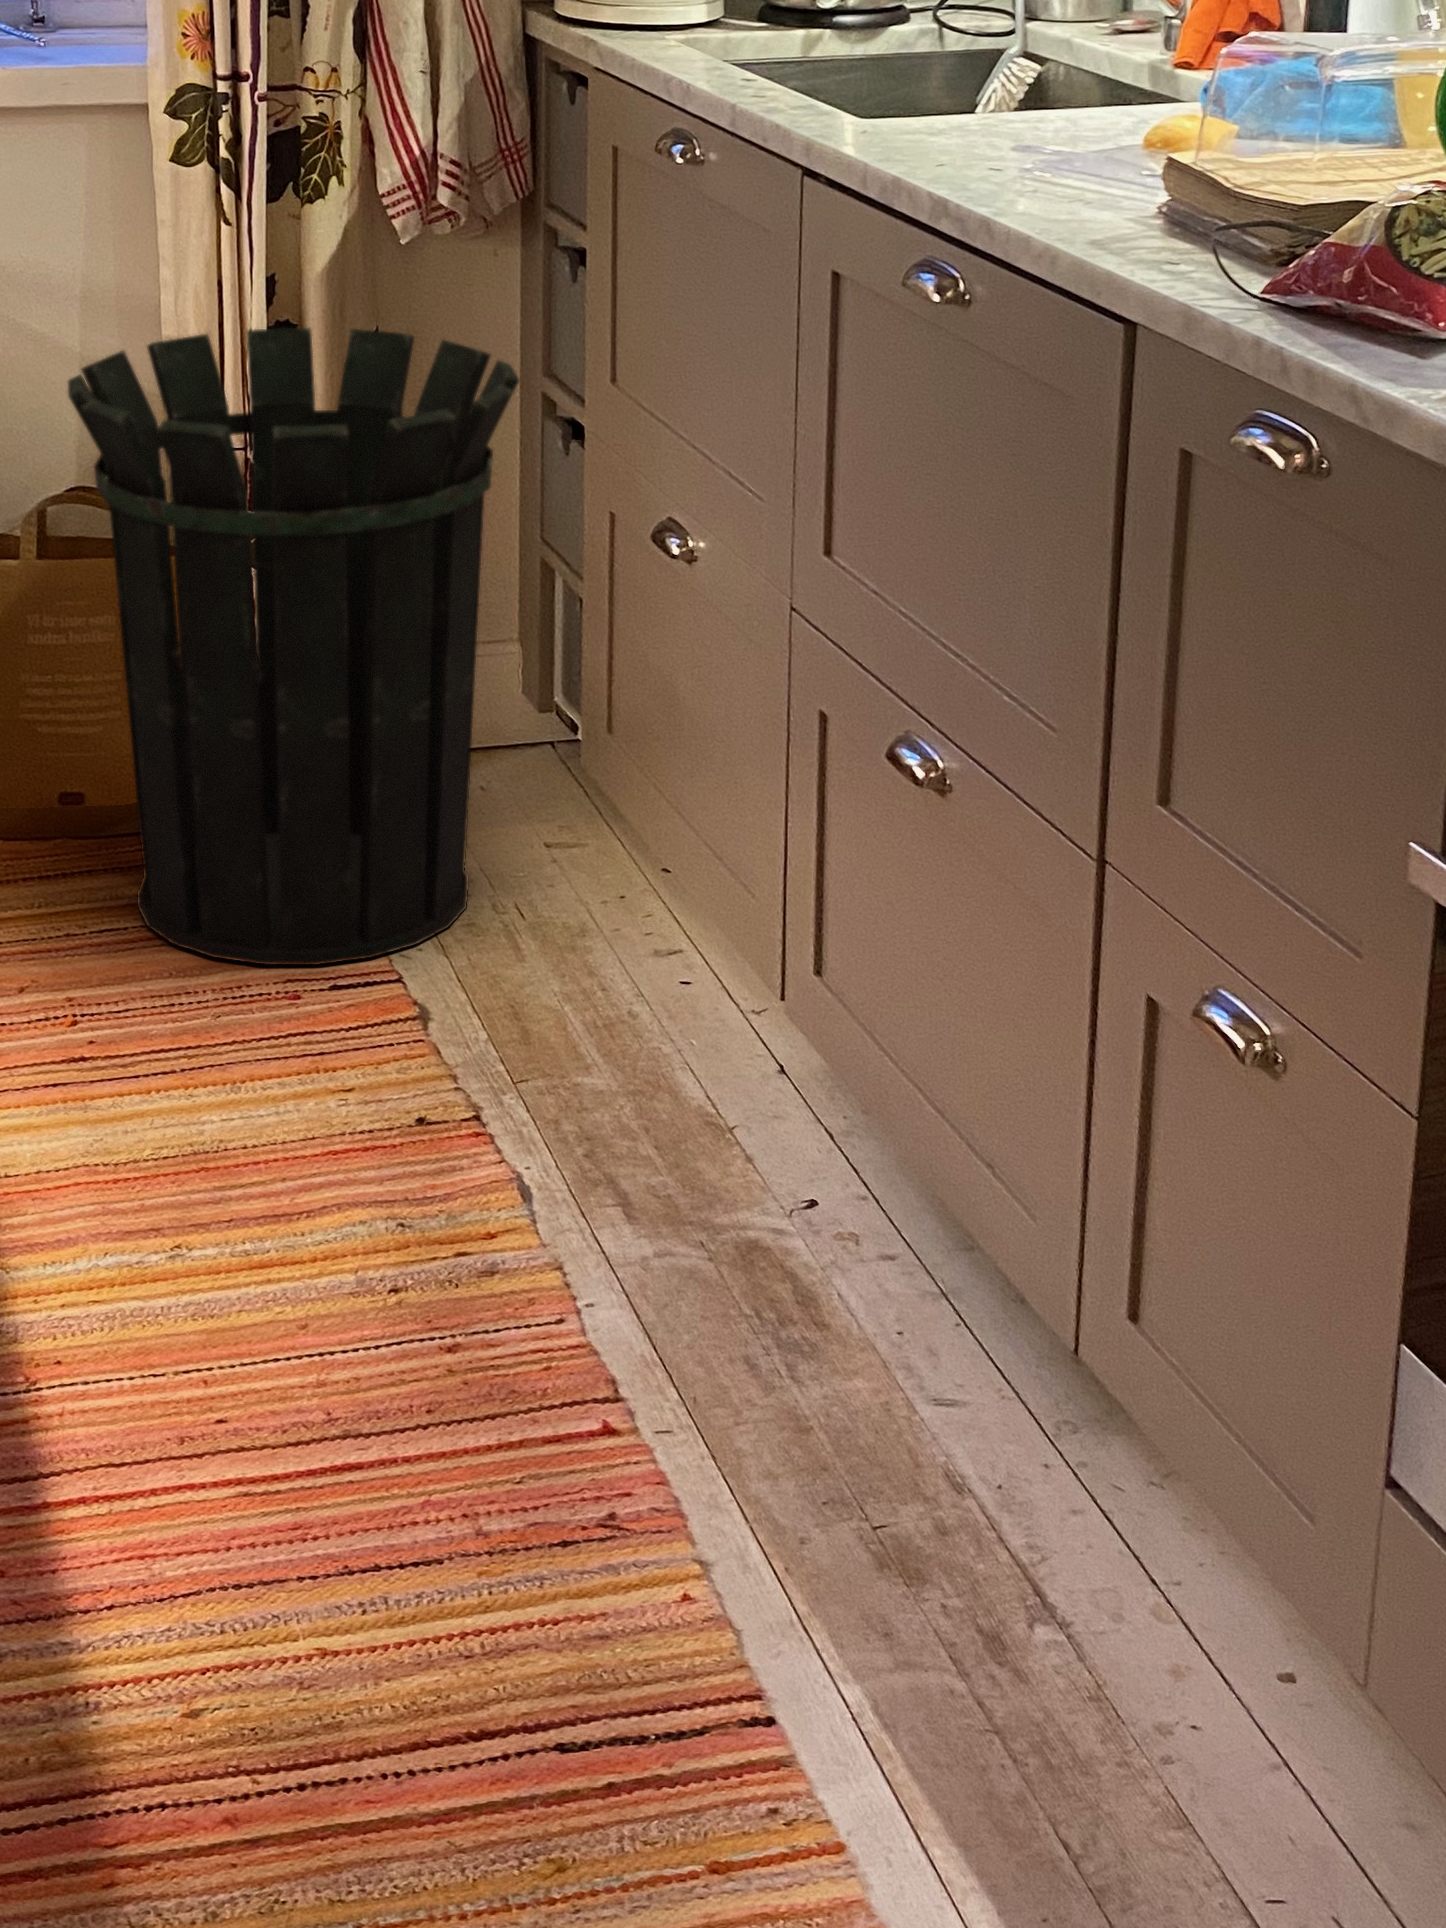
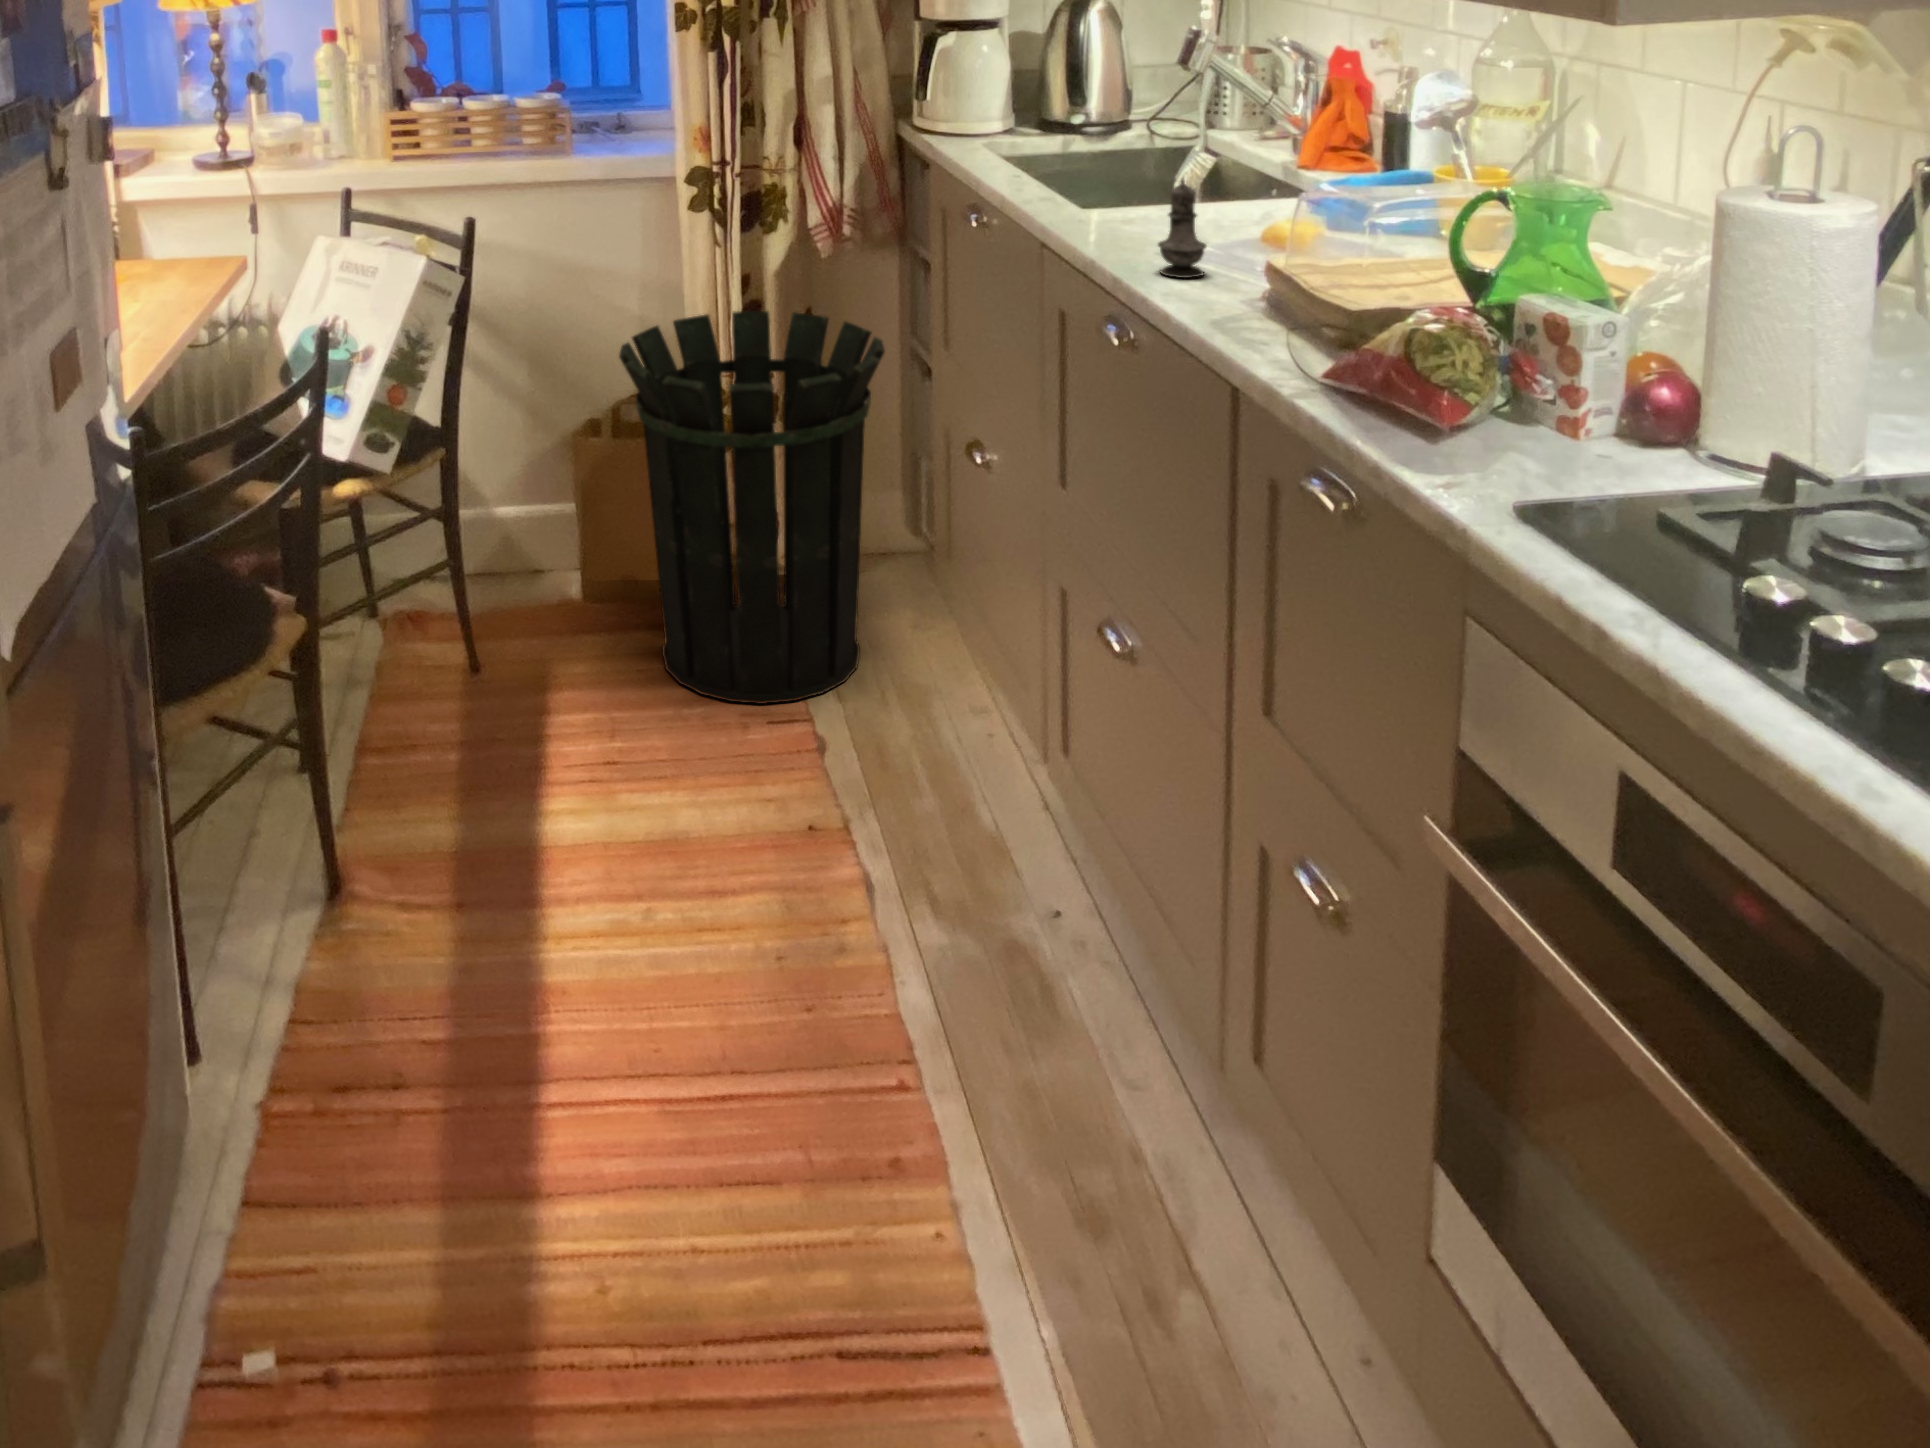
salt shaker: none [1004,36,1078,191] -> present [1158,179,1207,278]

